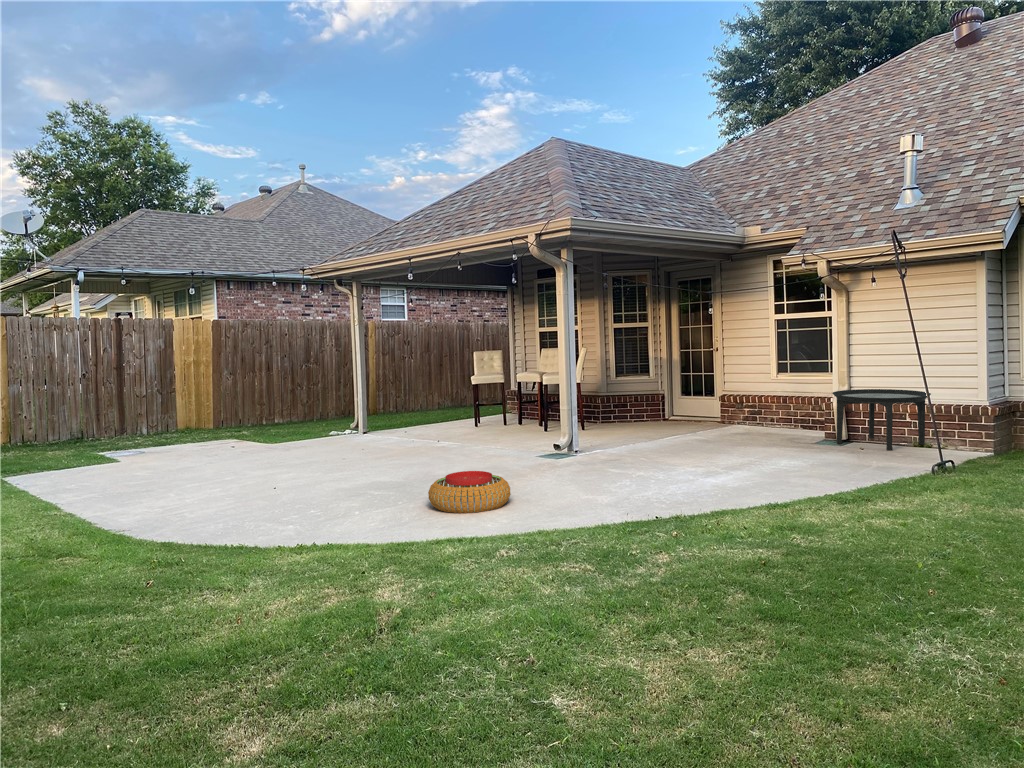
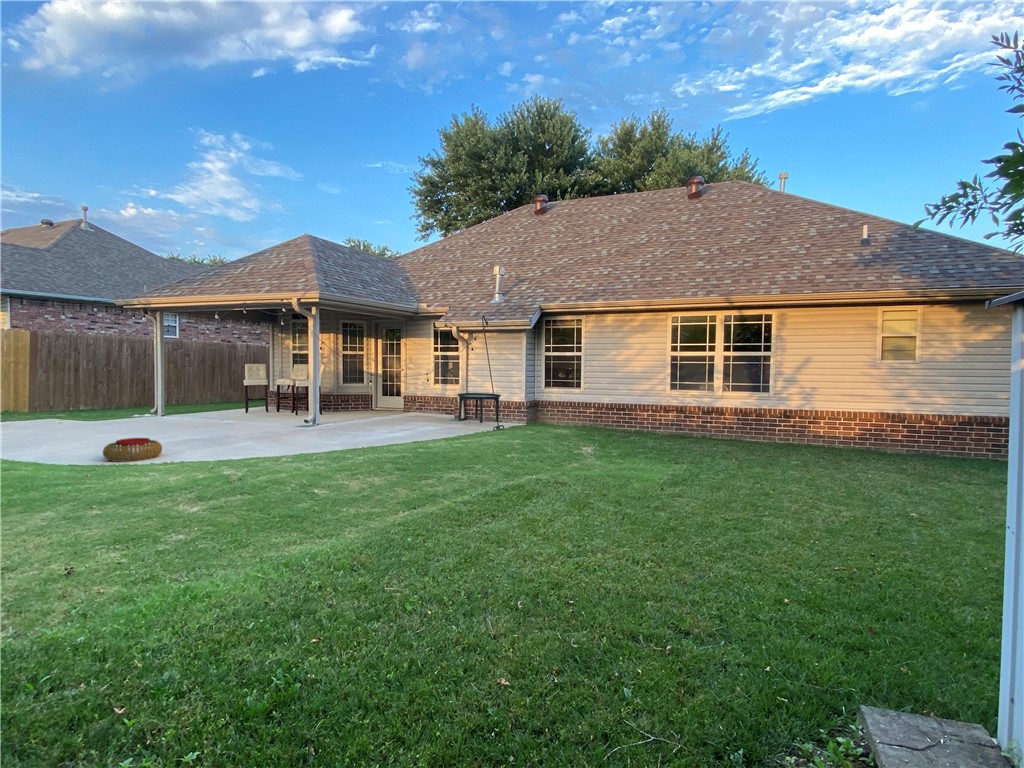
pouf: present [428,471,511,513] -> present [103,438,162,462]

